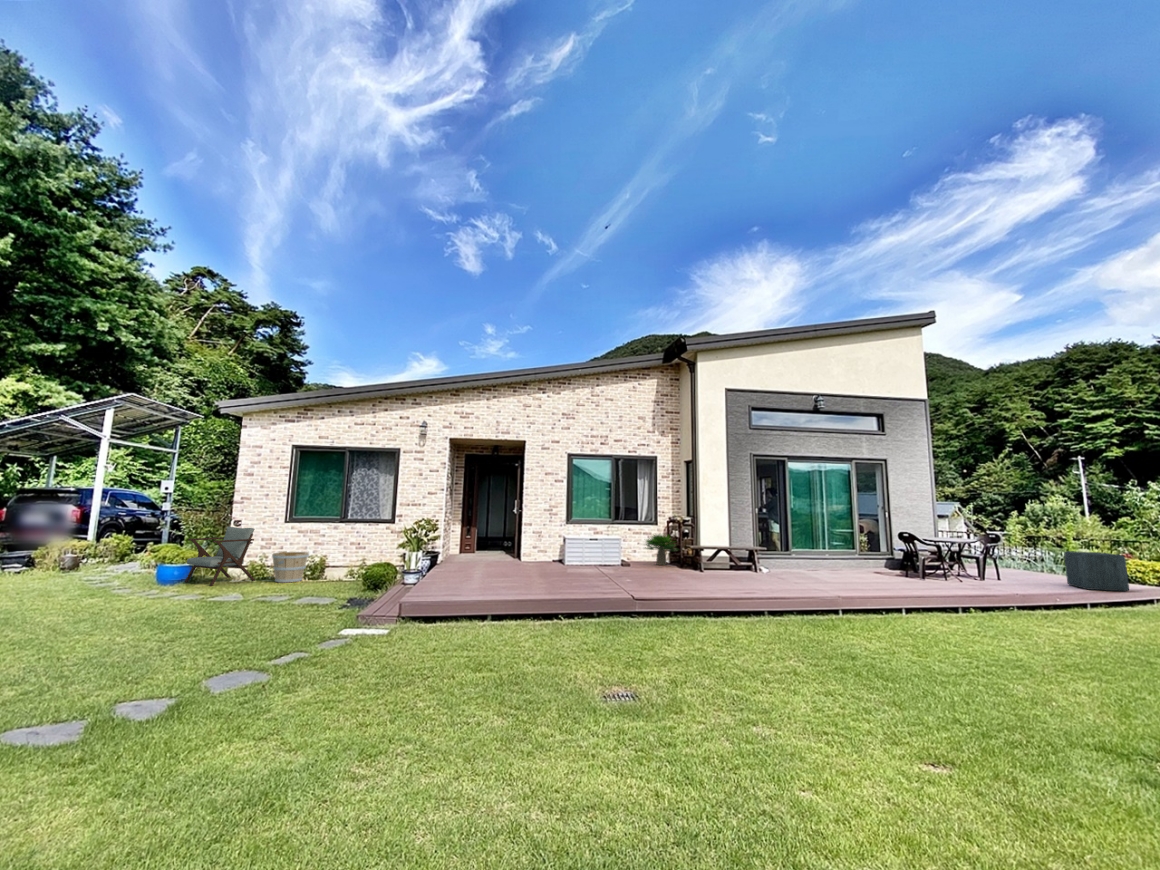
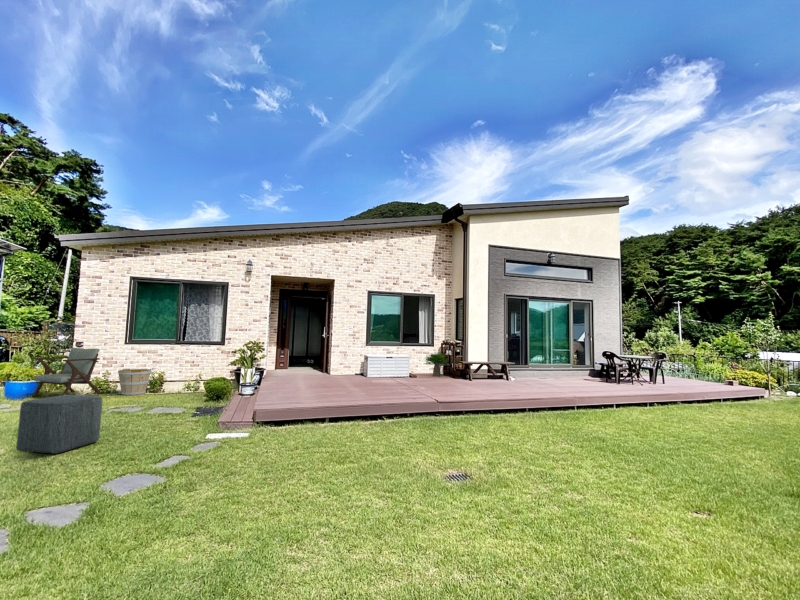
ottoman: present [1064,551,1129,591] -> present [16,395,103,454]

